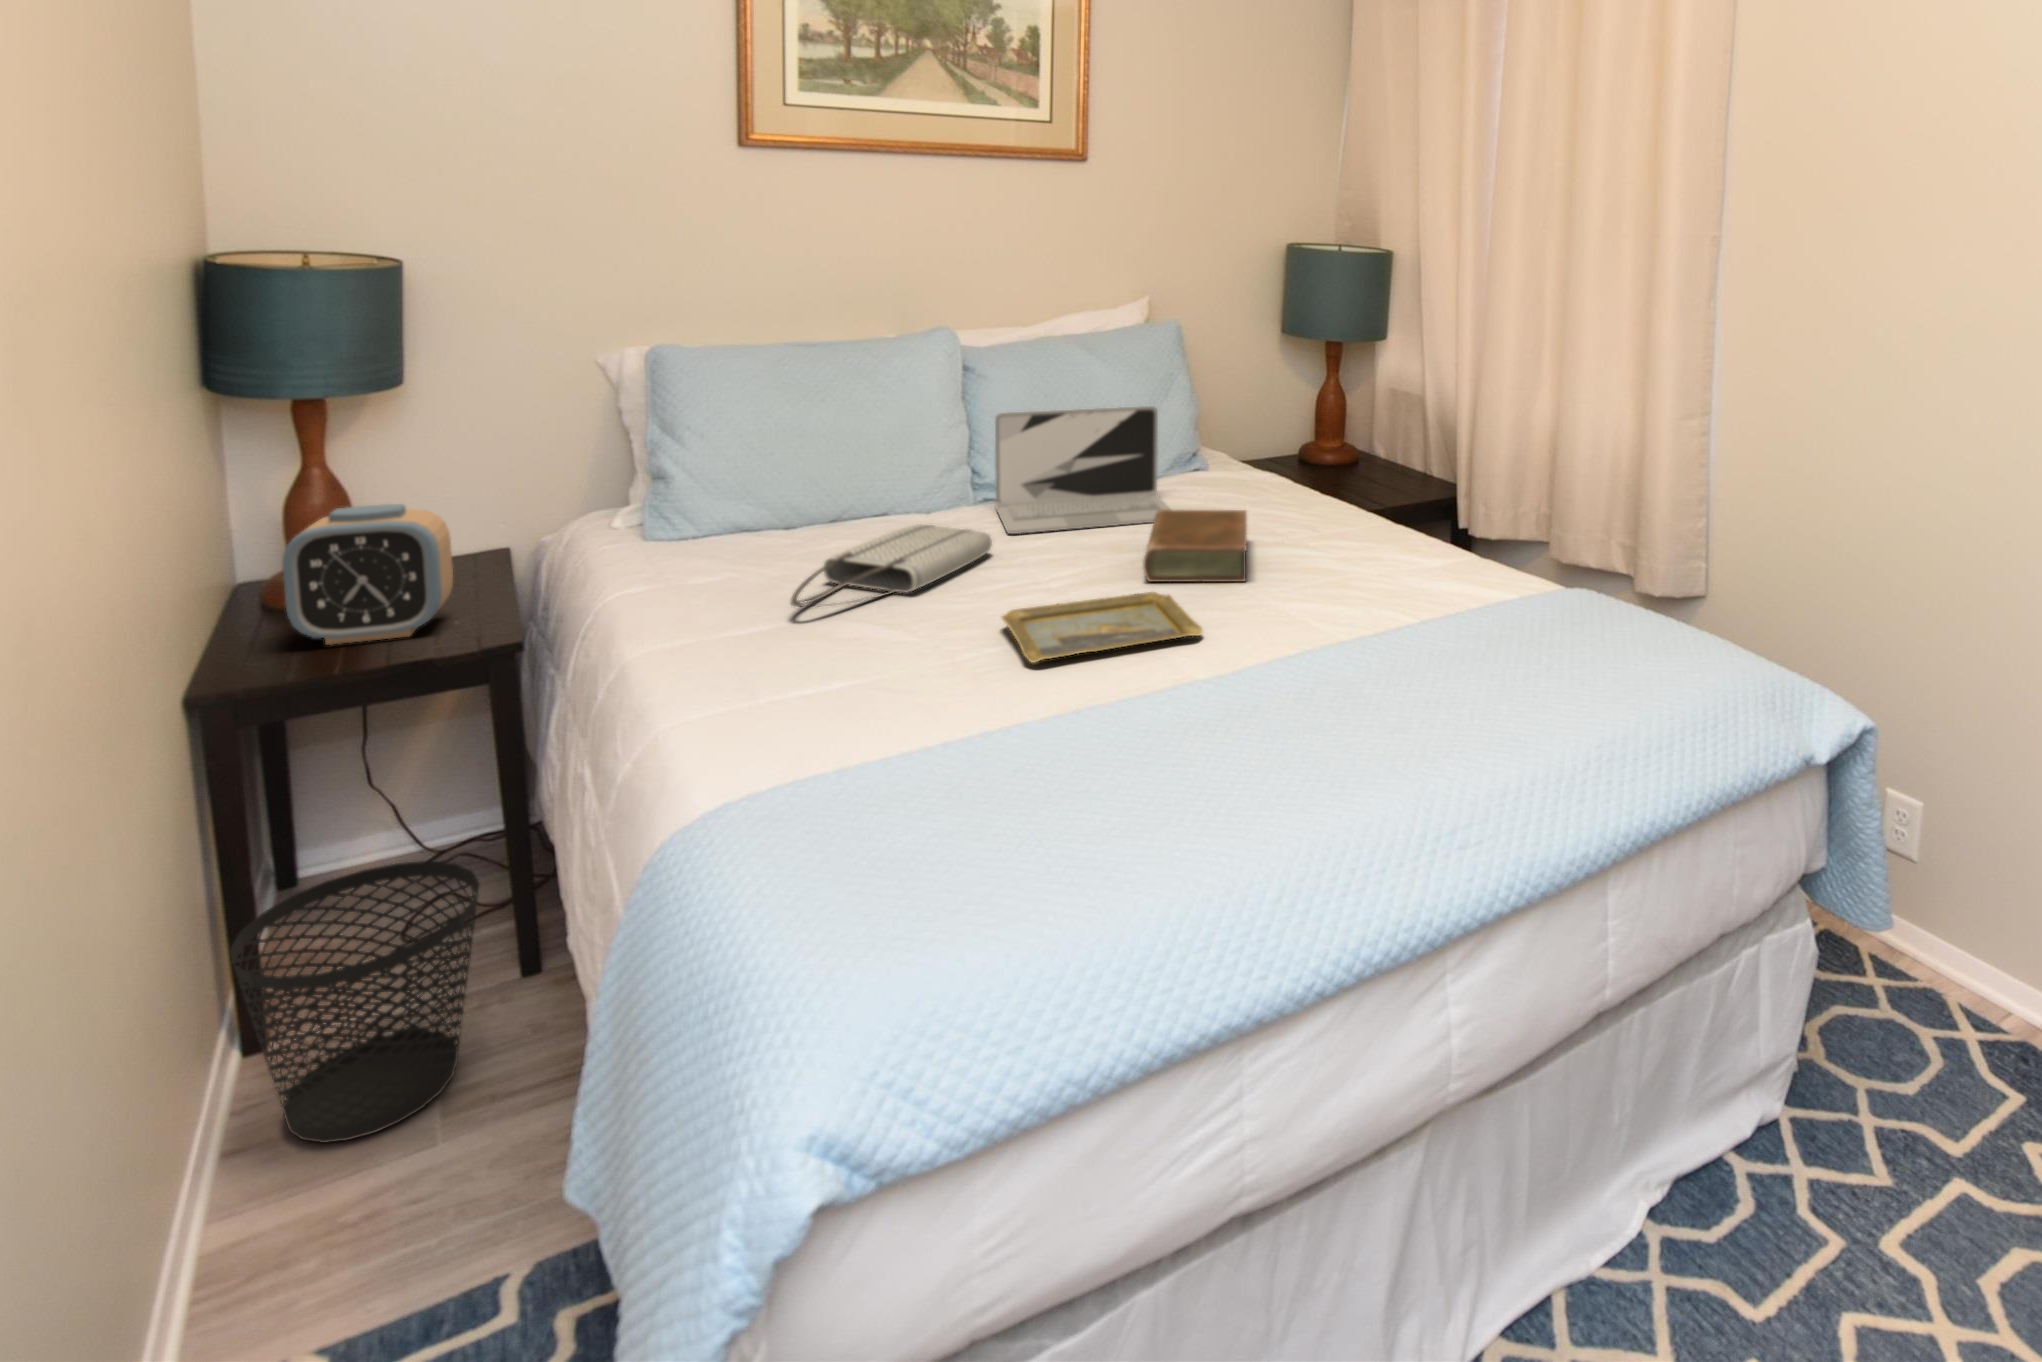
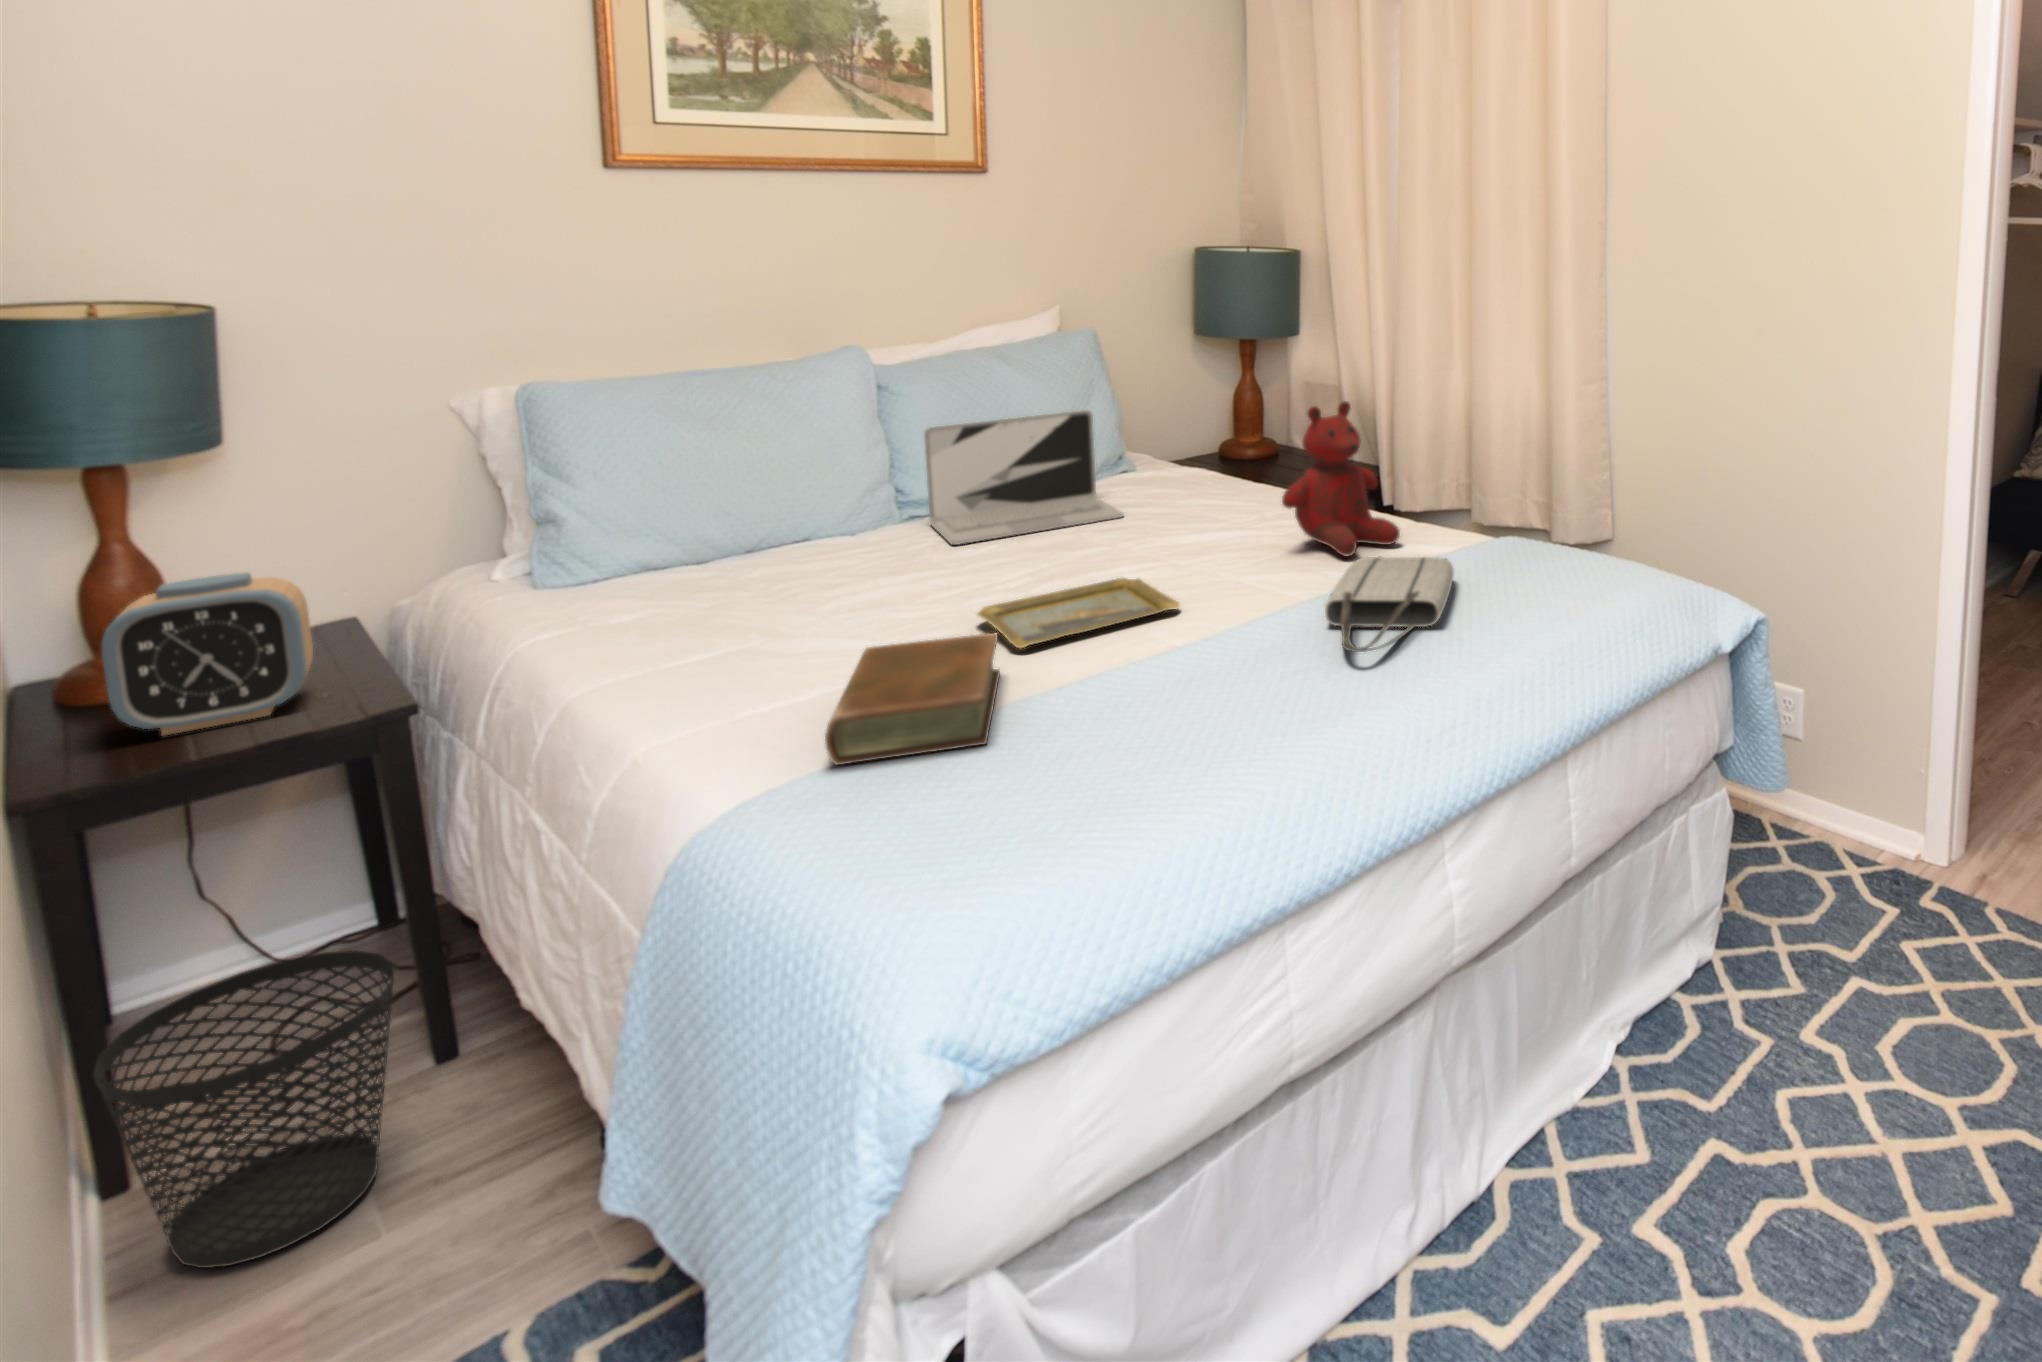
teddy bear: none [1327,422,1451,593] -> present [1282,401,1400,556]
book: present [1143,510,1247,582] -> present [825,633,1000,765]
tote bag: present [791,525,992,607] -> present [1325,556,1453,652]

